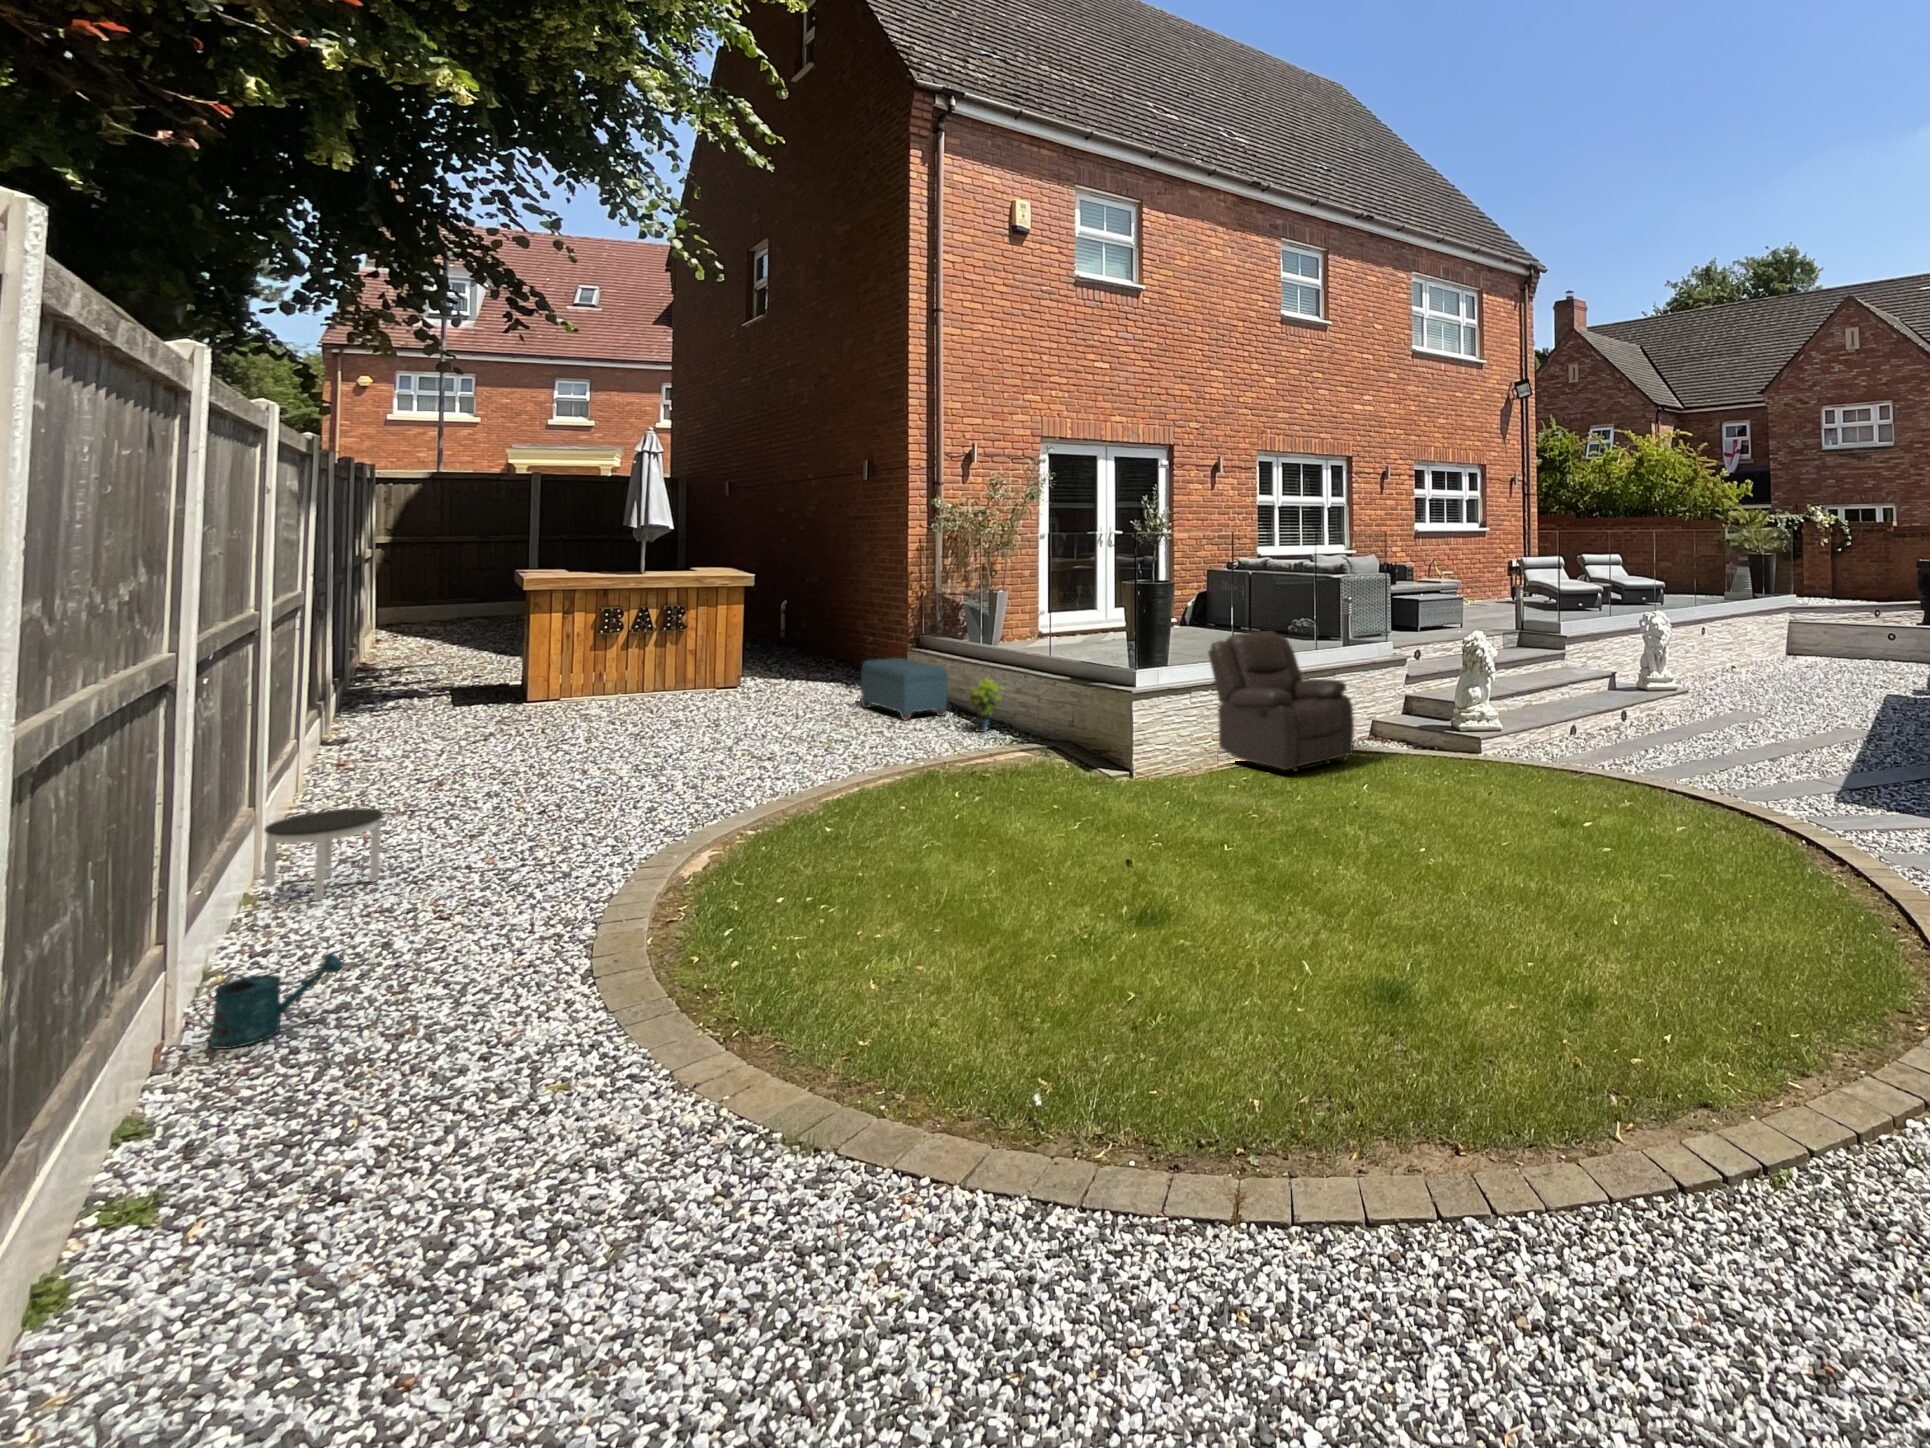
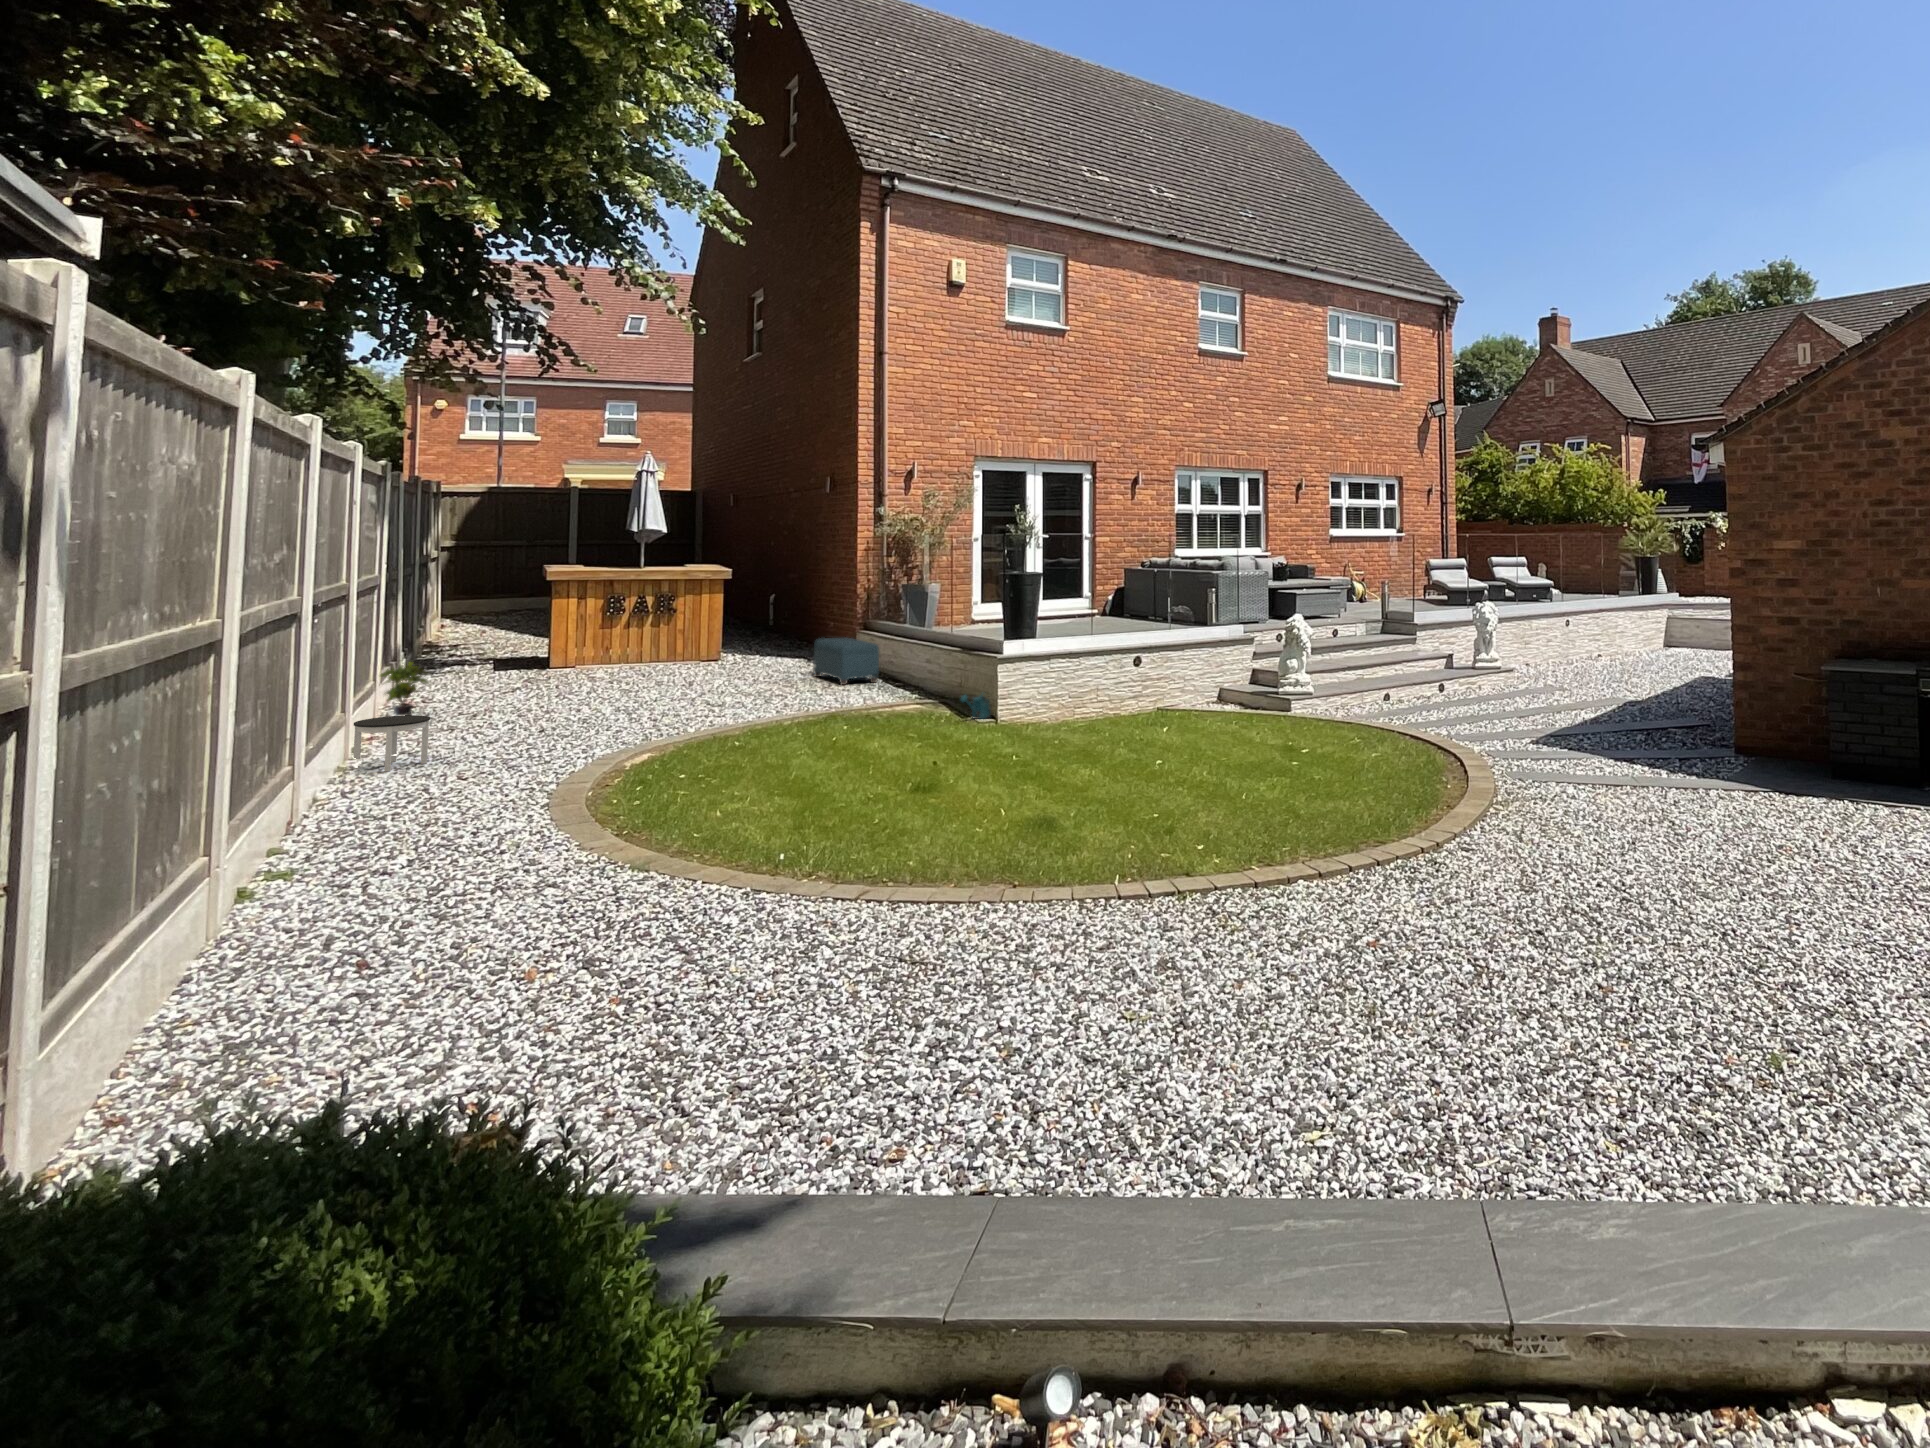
chair: present [1208,631,1354,771] -> none [1062,611,1174,719]
potted plant: present [968,679,1002,732] -> present [380,662,429,716]
watering can: present [193,954,343,1049] -> present [961,692,990,719]

